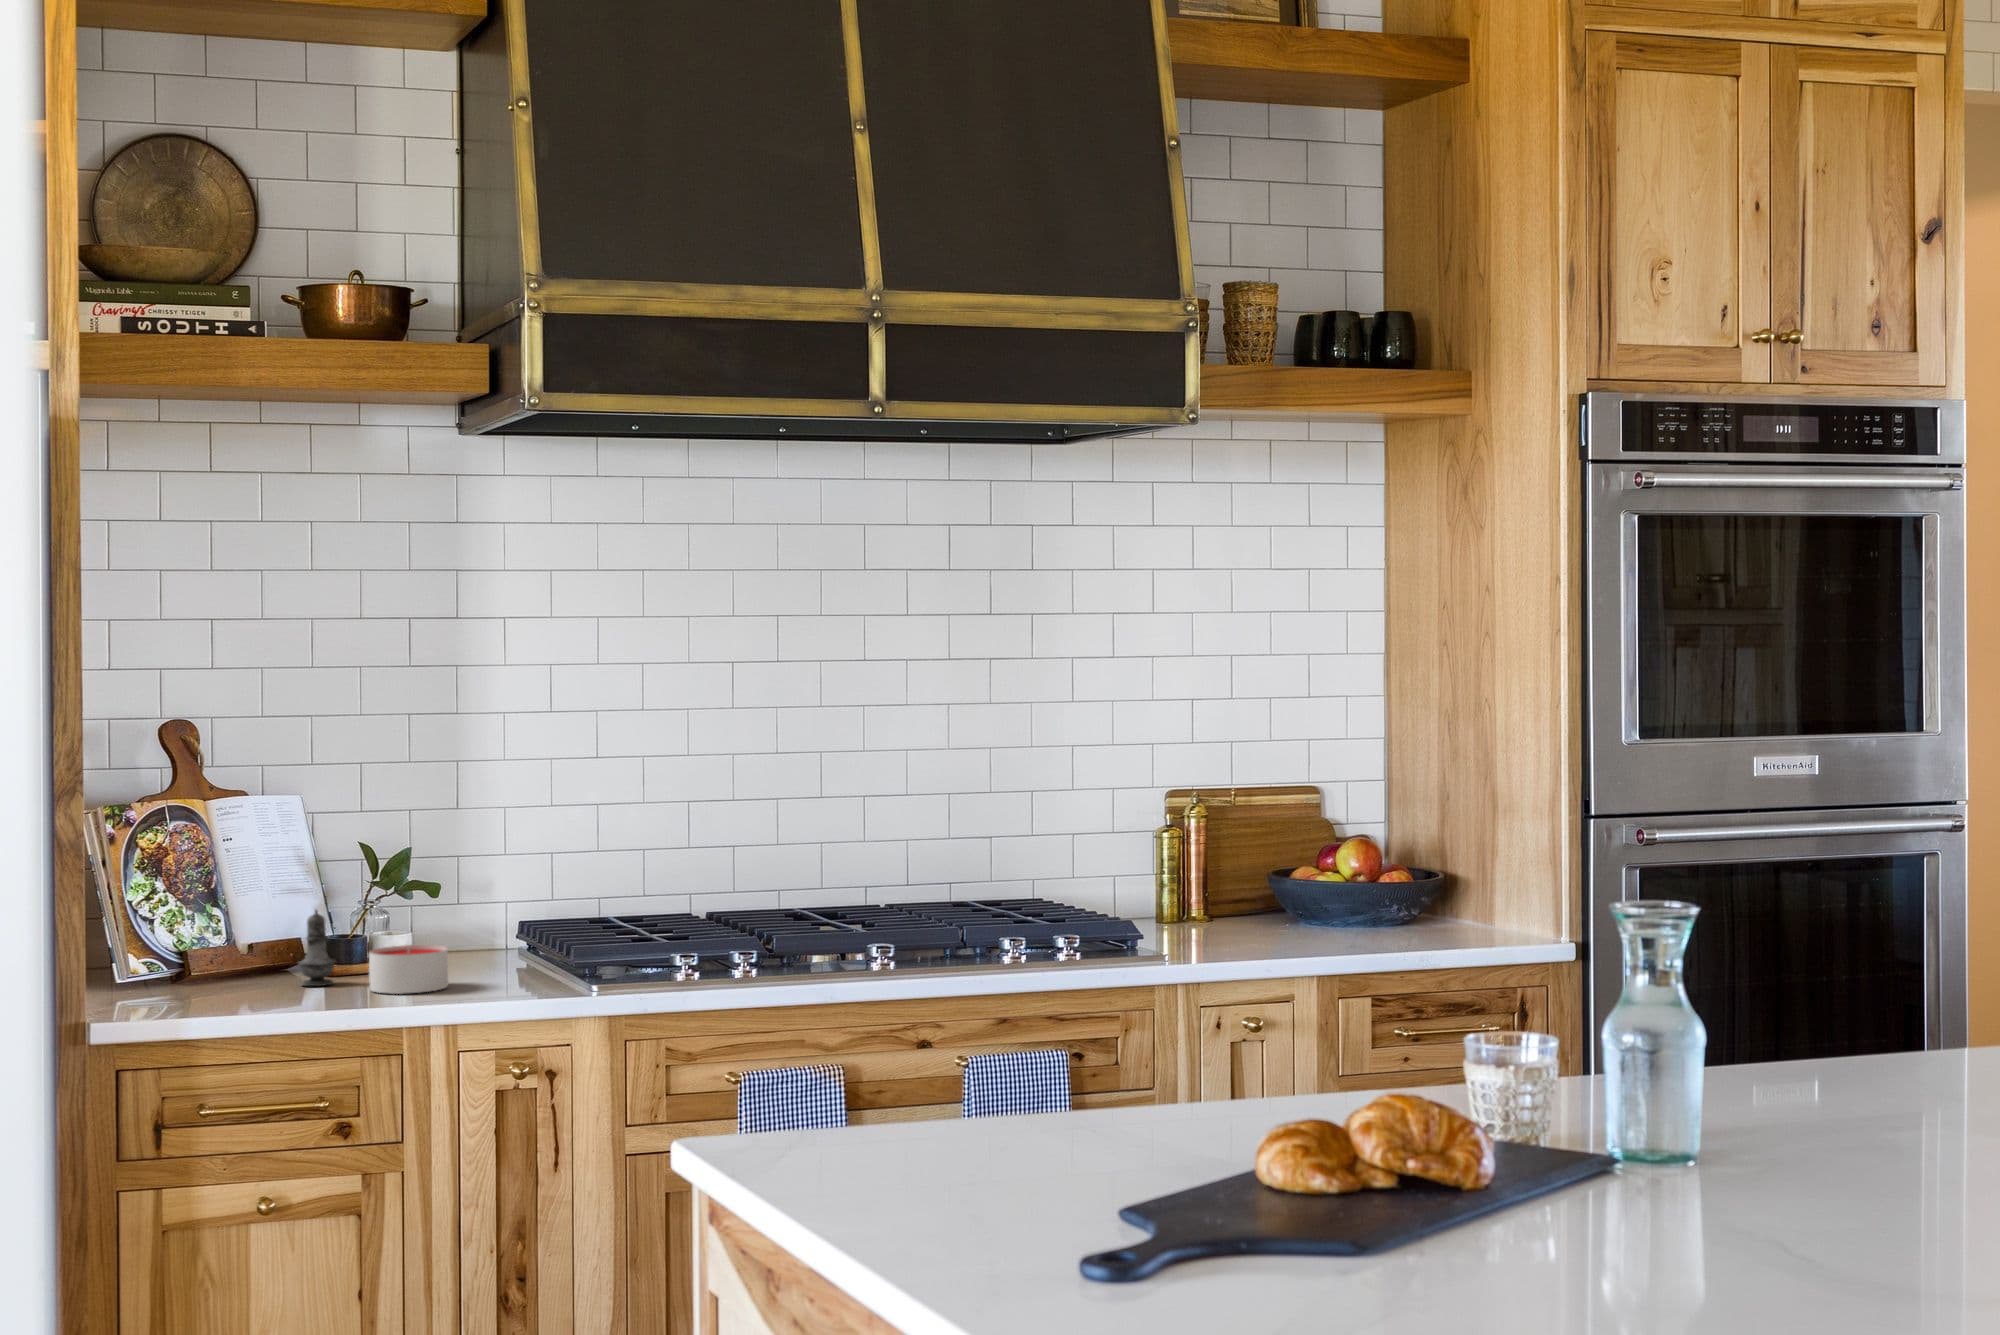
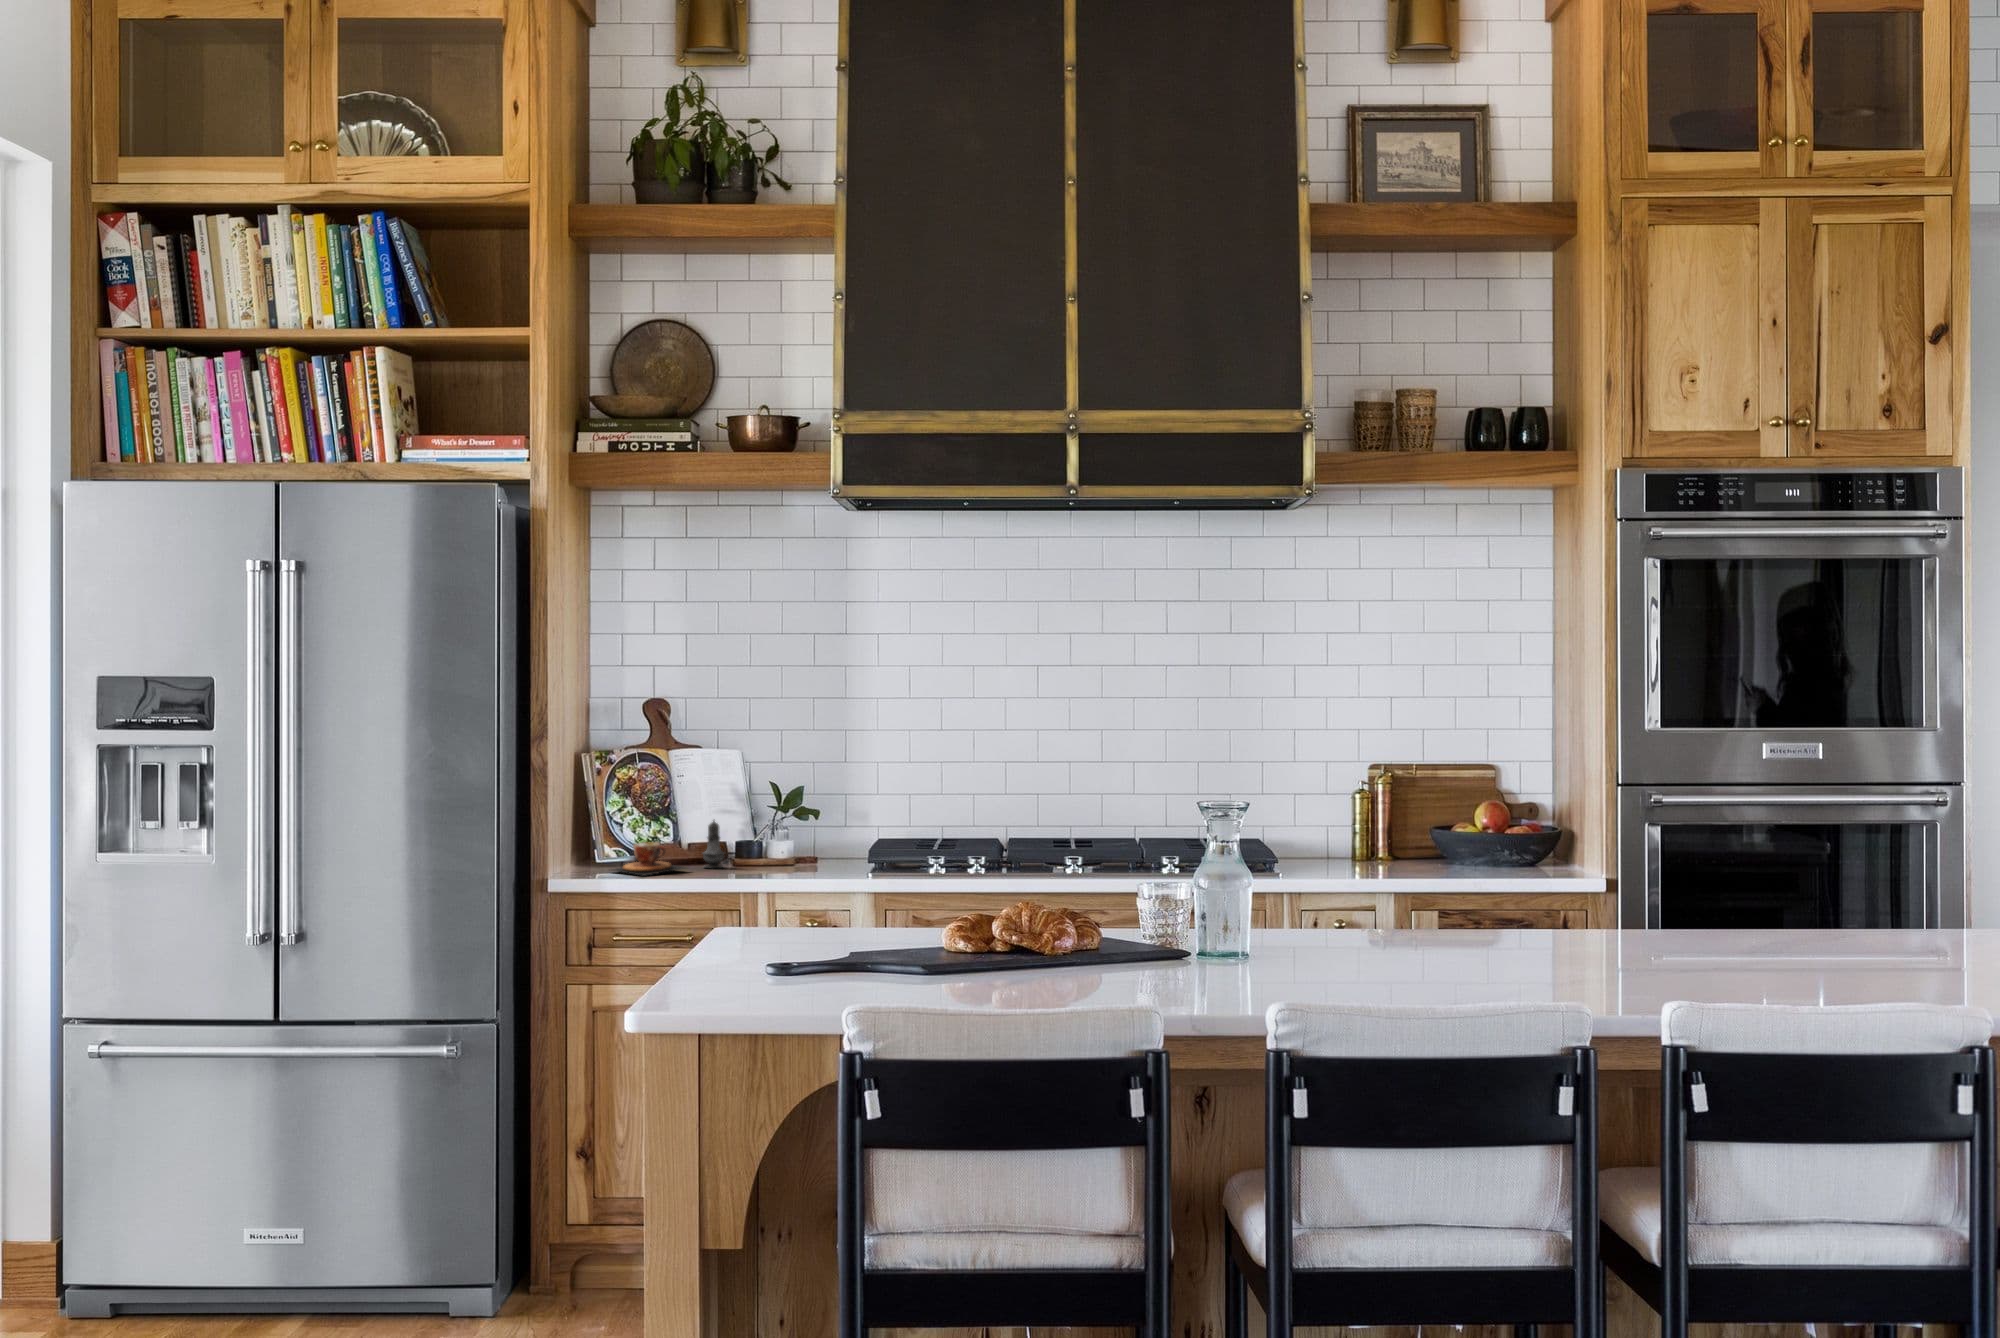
candle: present [369,945,448,994] -> none [738,845,788,874]
teacup: none [156,952,293,1008] -> present [612,842,685,876]

